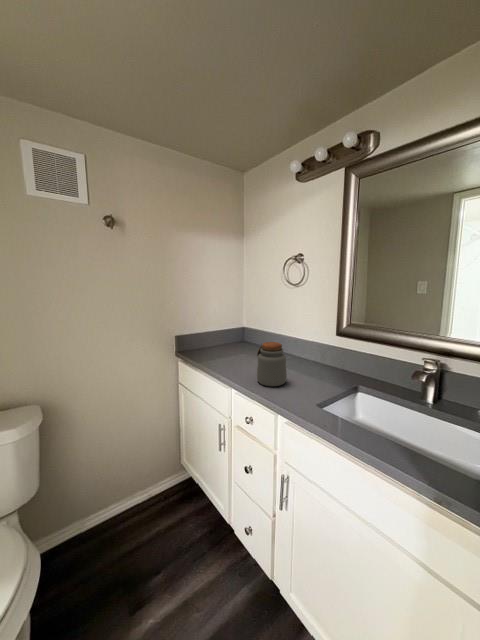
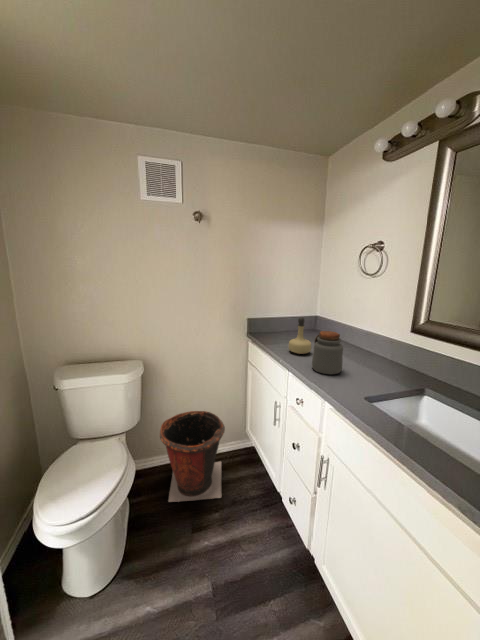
perfume bottle: none [227,330,250,369] -> present [289,317,311,354]
waste bin: none [73,450,164,586] -> present [160,411,225,502]

